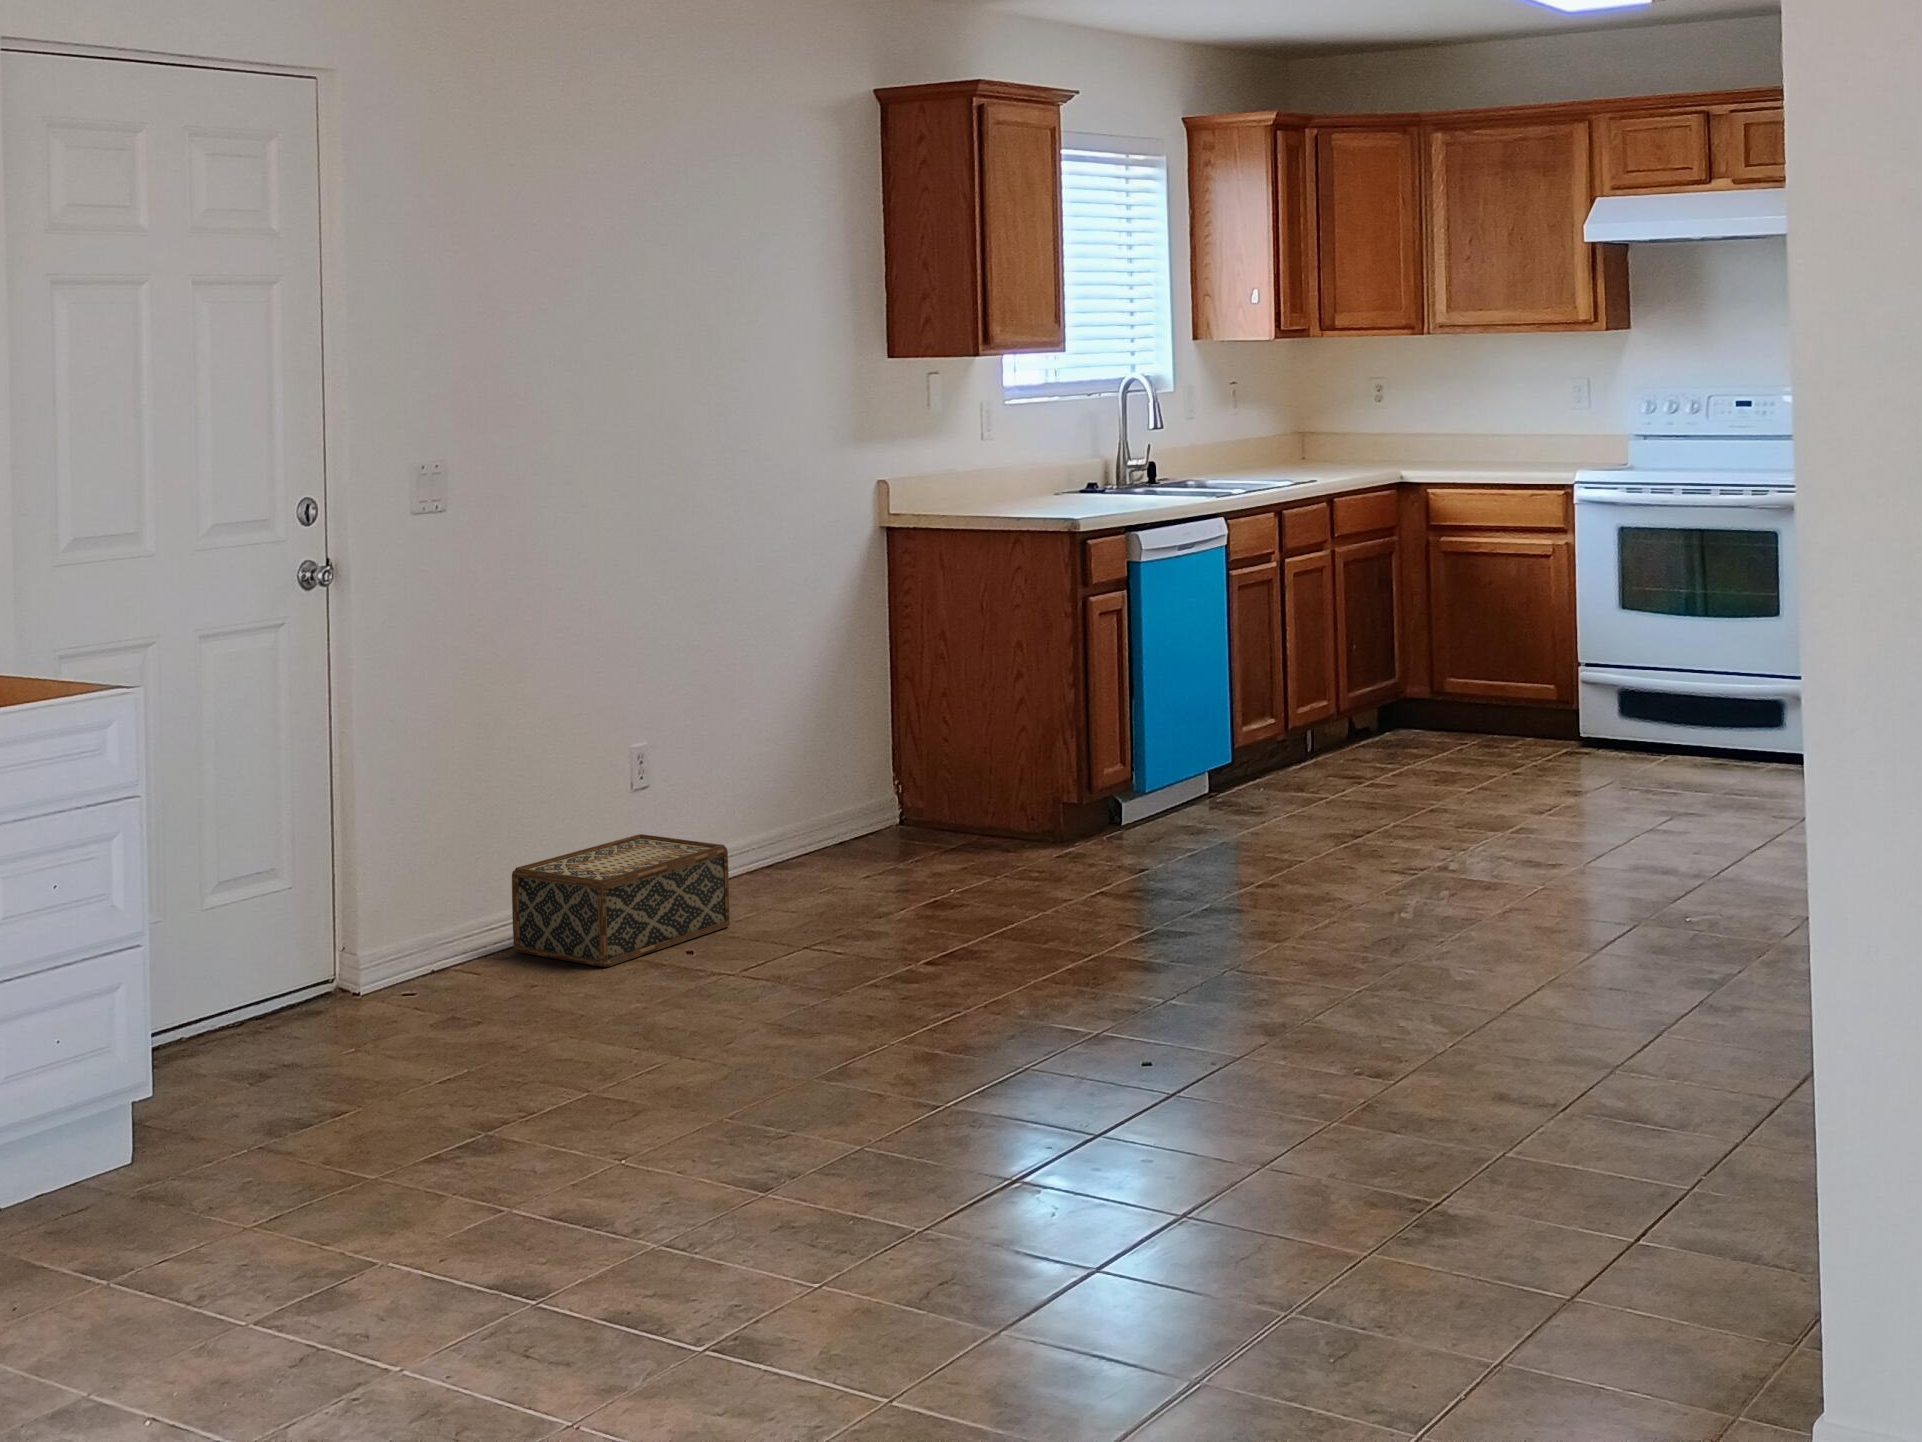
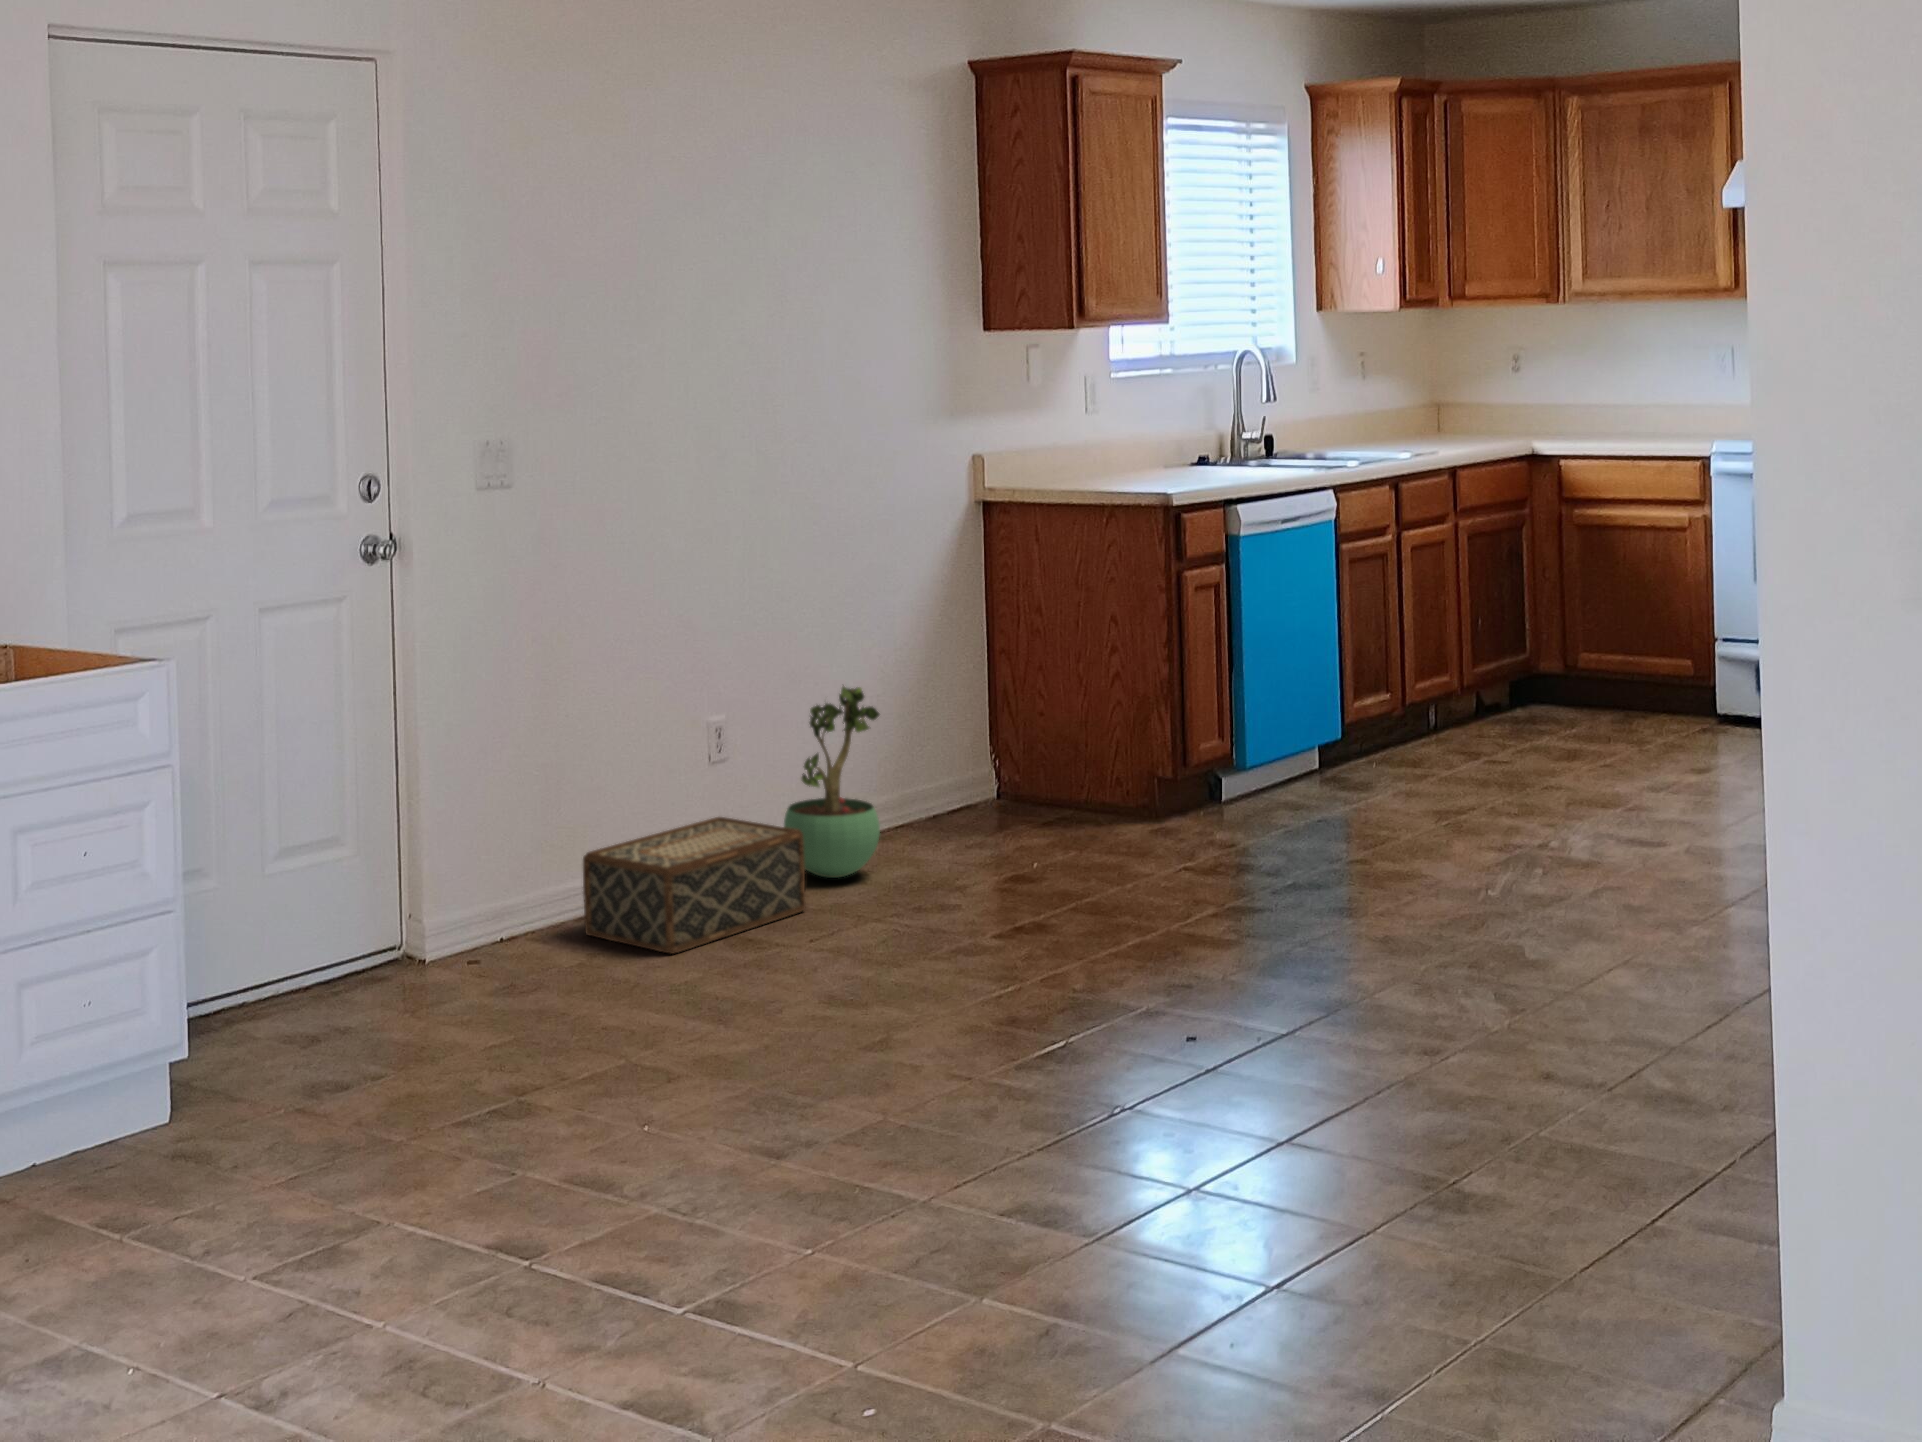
potted plant: none [701,702,796,896] -> present [784,685,880,878]

